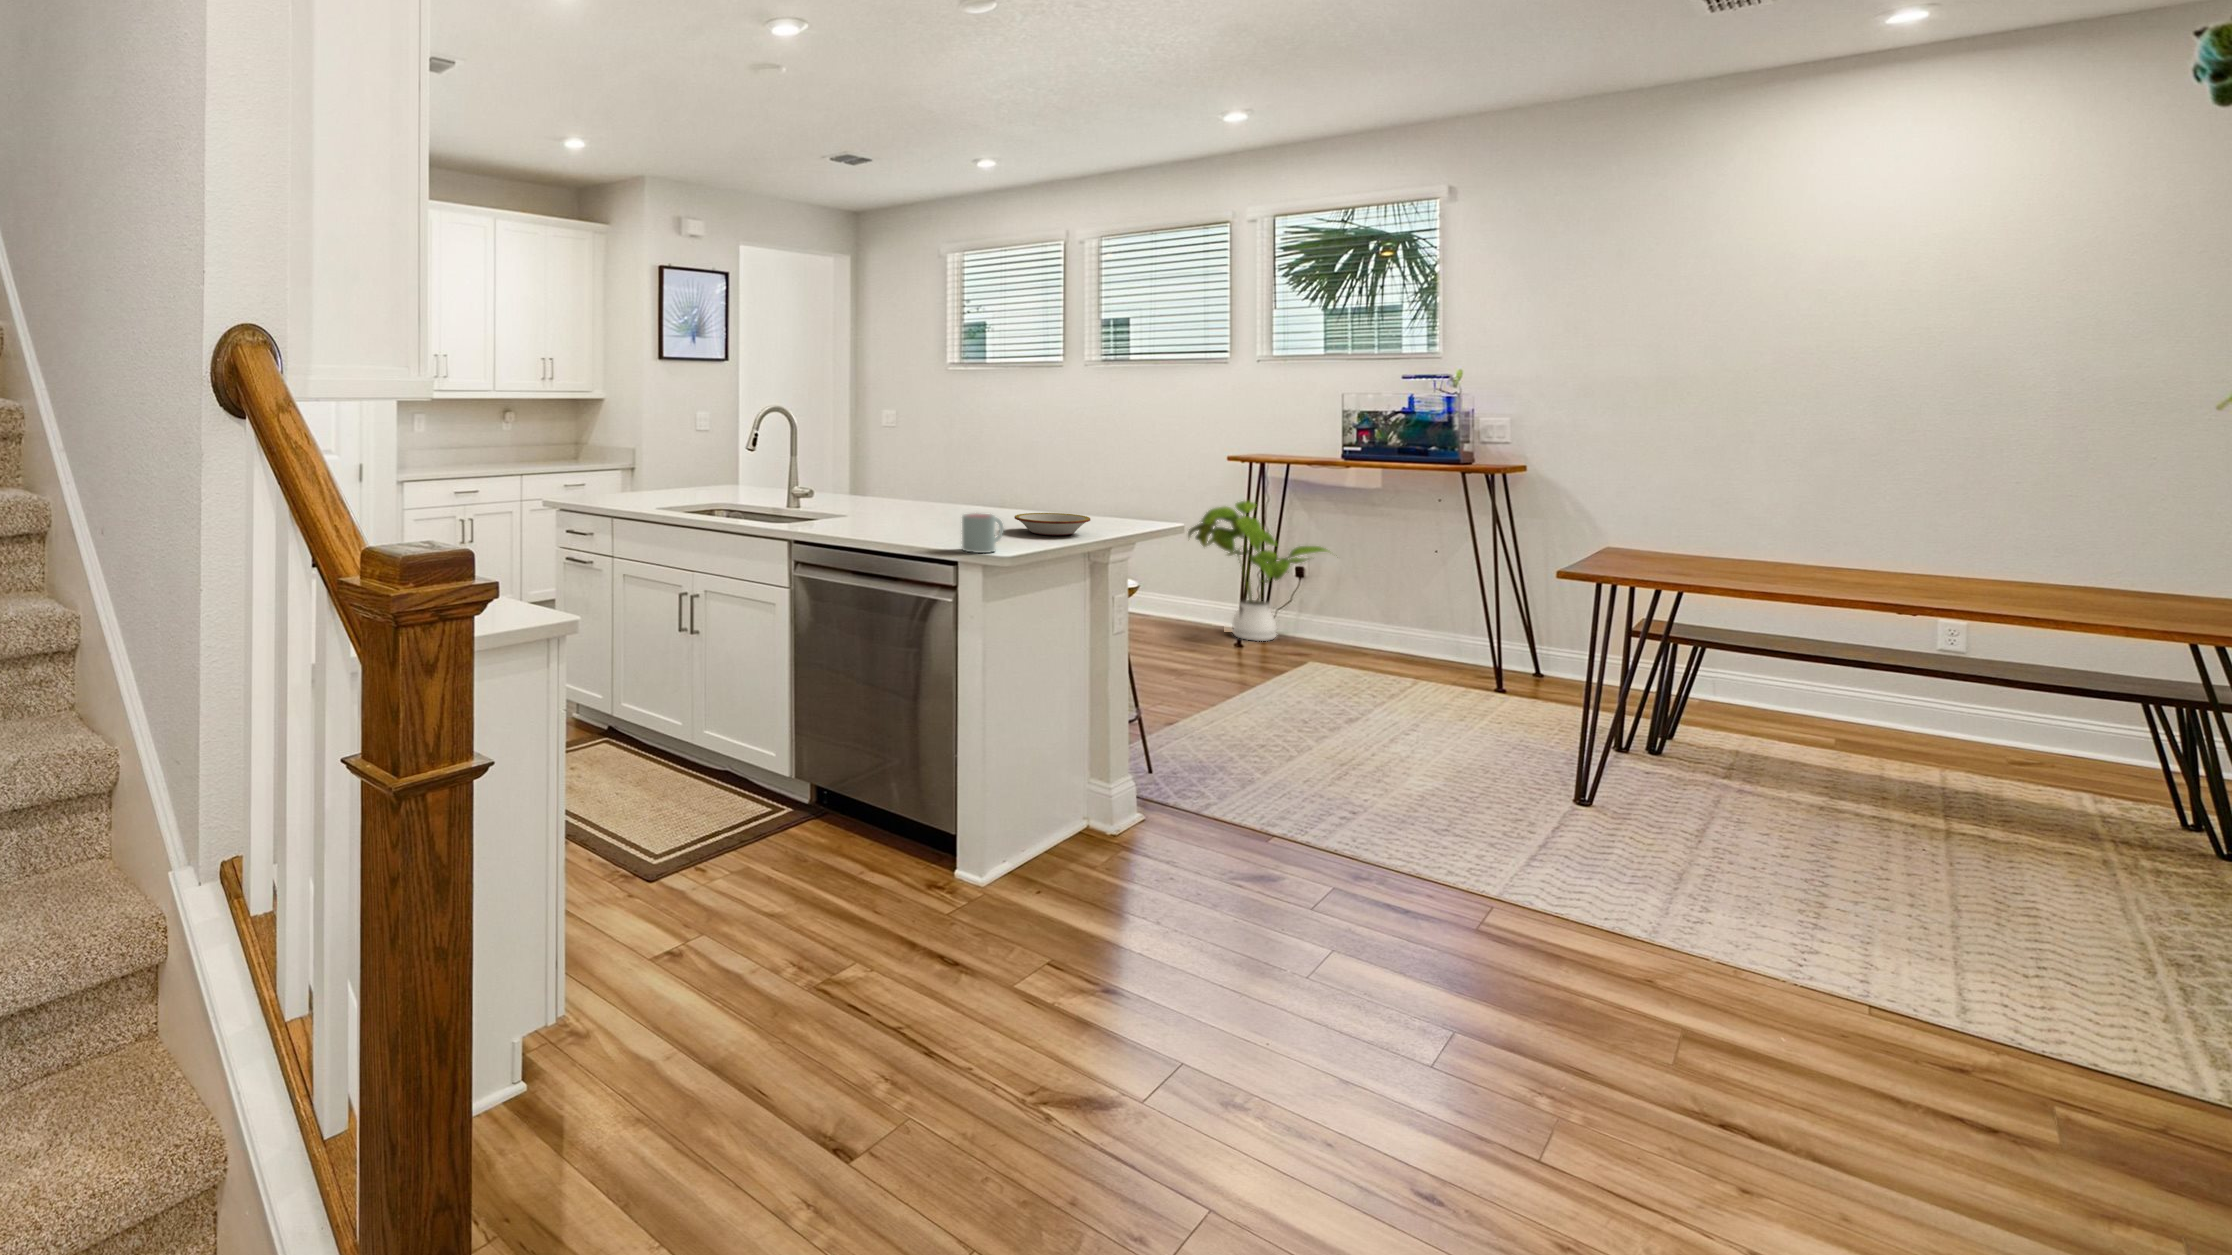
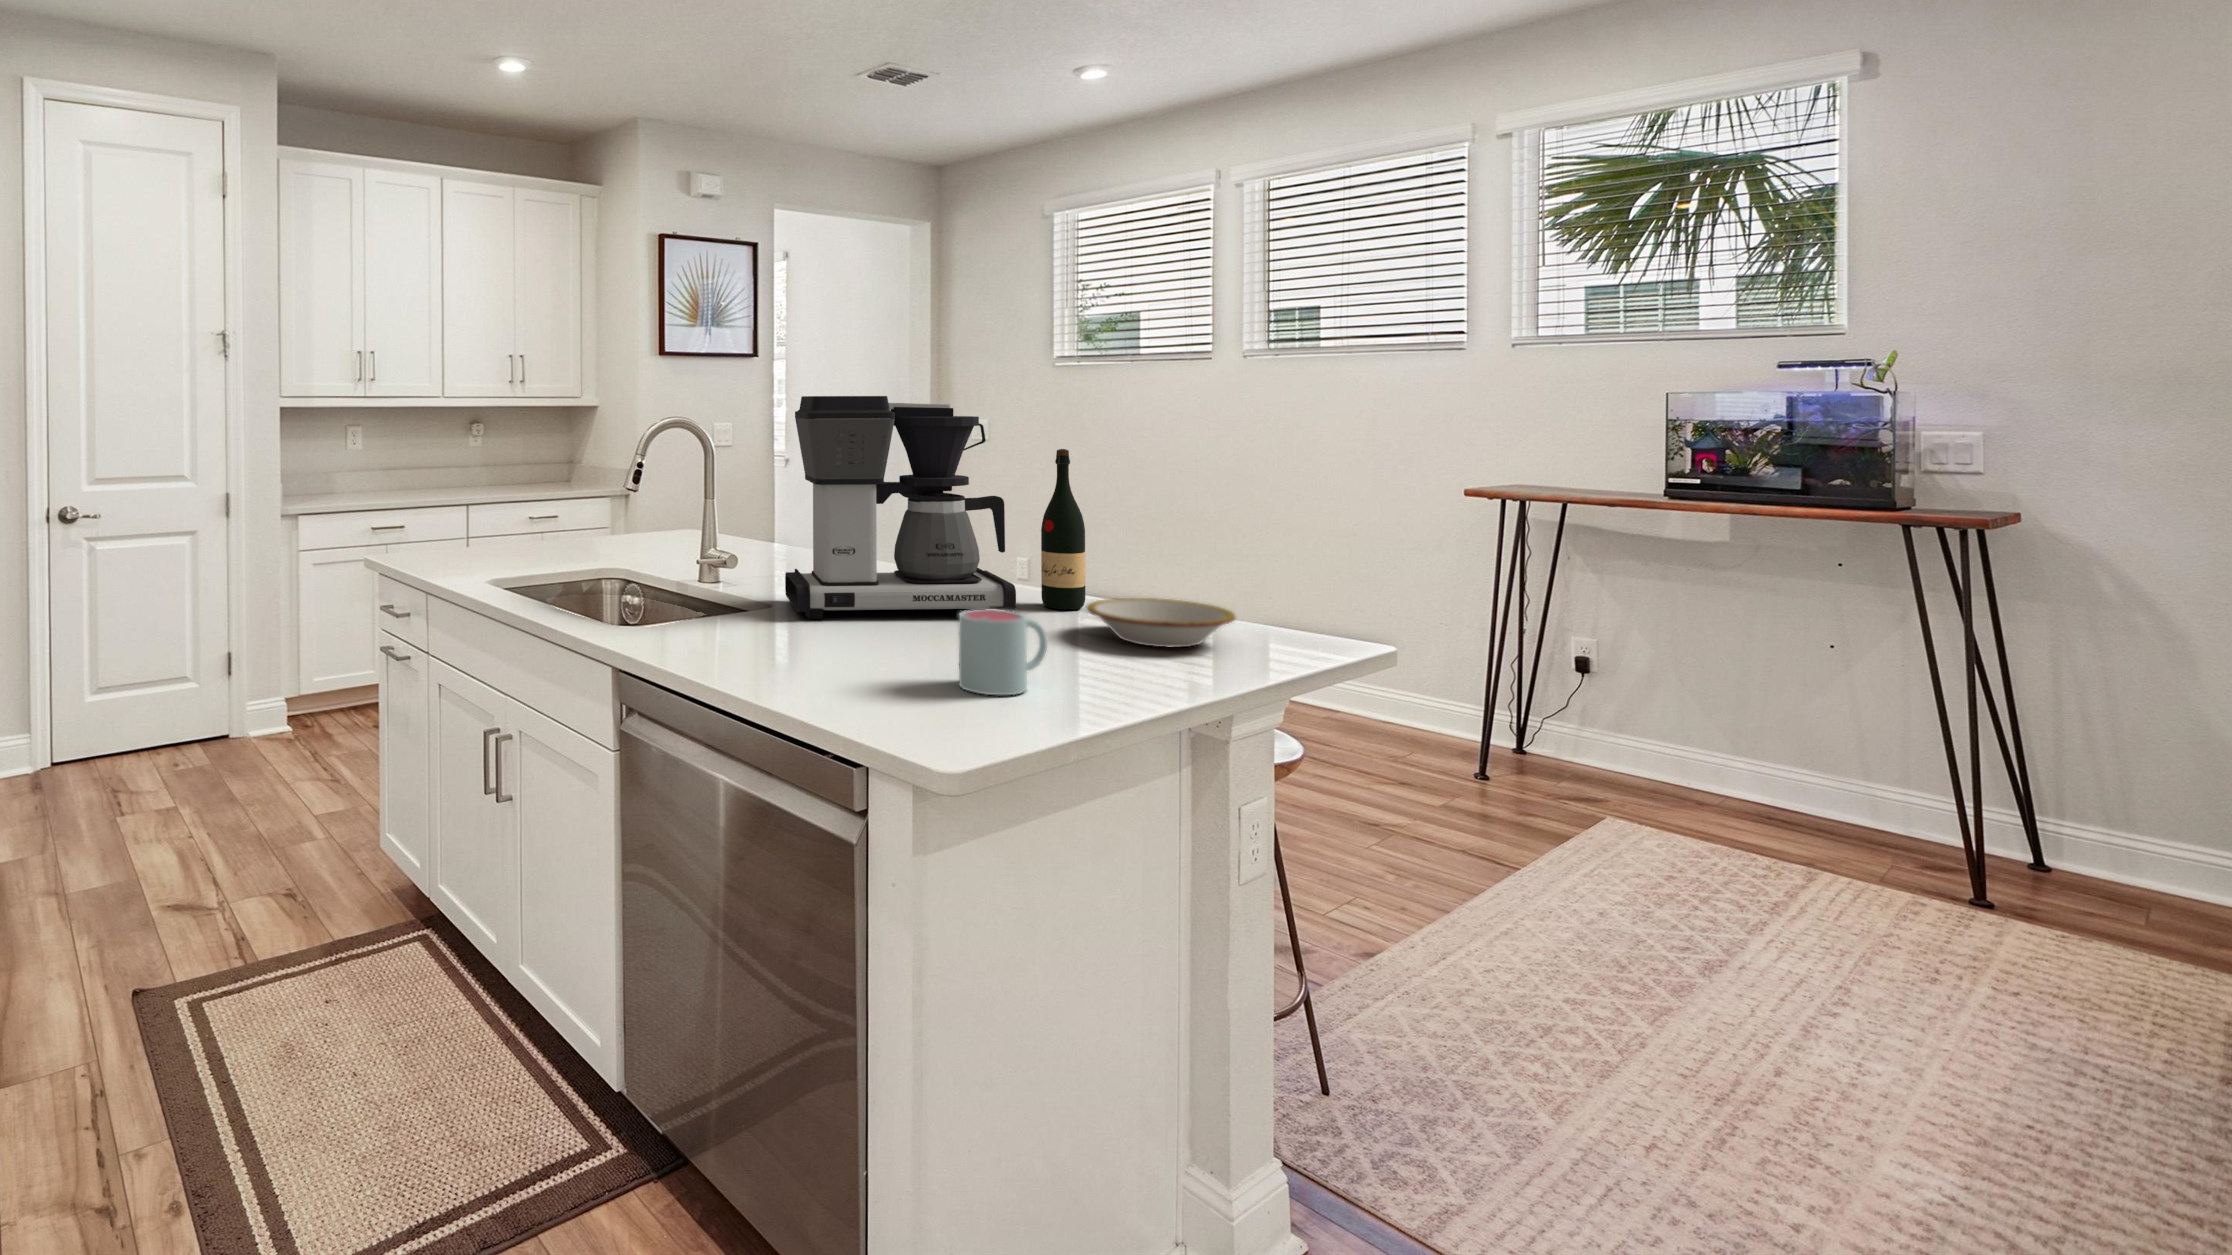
coffee maker: none [841,403,975,529] -> present [785,396,1016,619]
wine bottle: none [985,432,1009,522] -> present [1041,449,1085,610]
house plant: present [1188,501,1328,641] -> none [1397,559,1652,774]

